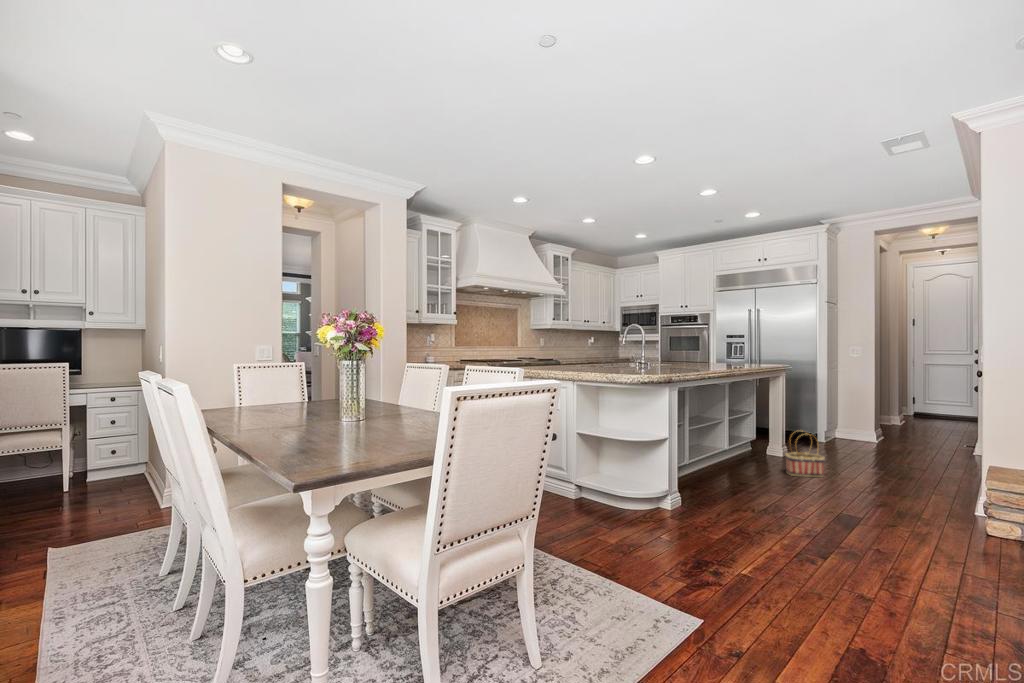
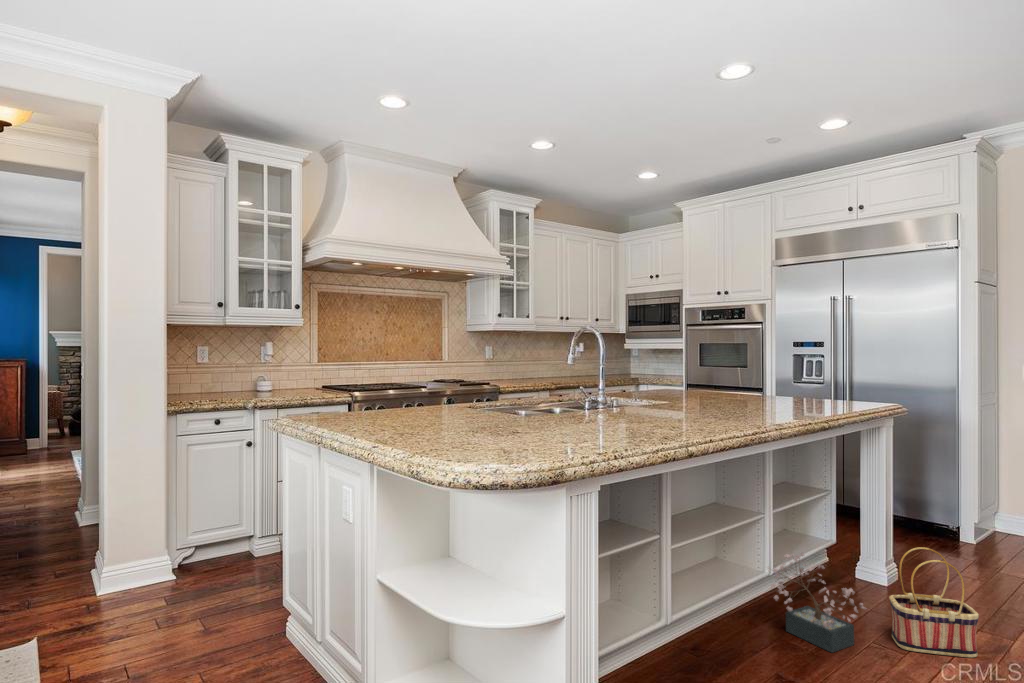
decorative plant: none [728,435,775,477] -> present [771,553,866,653]

